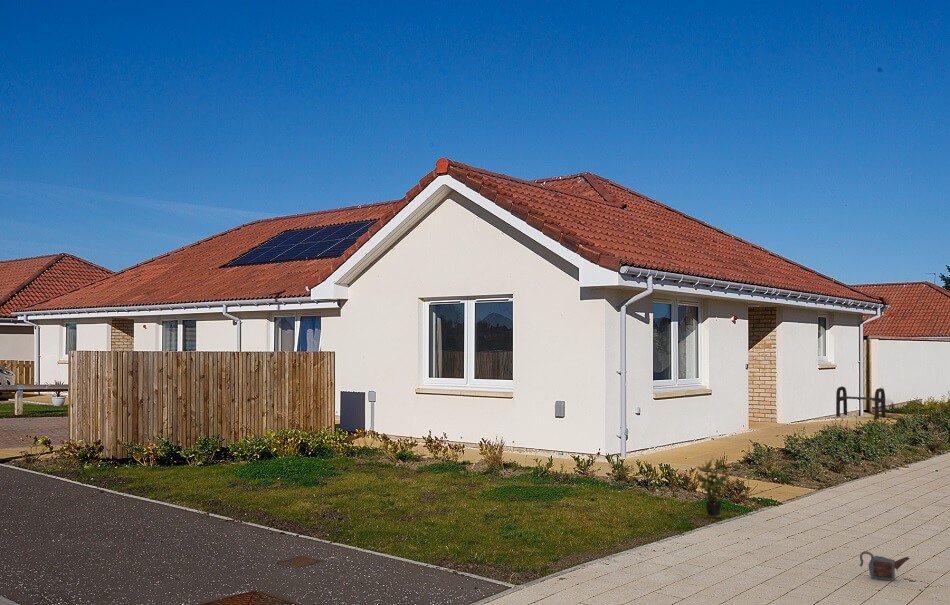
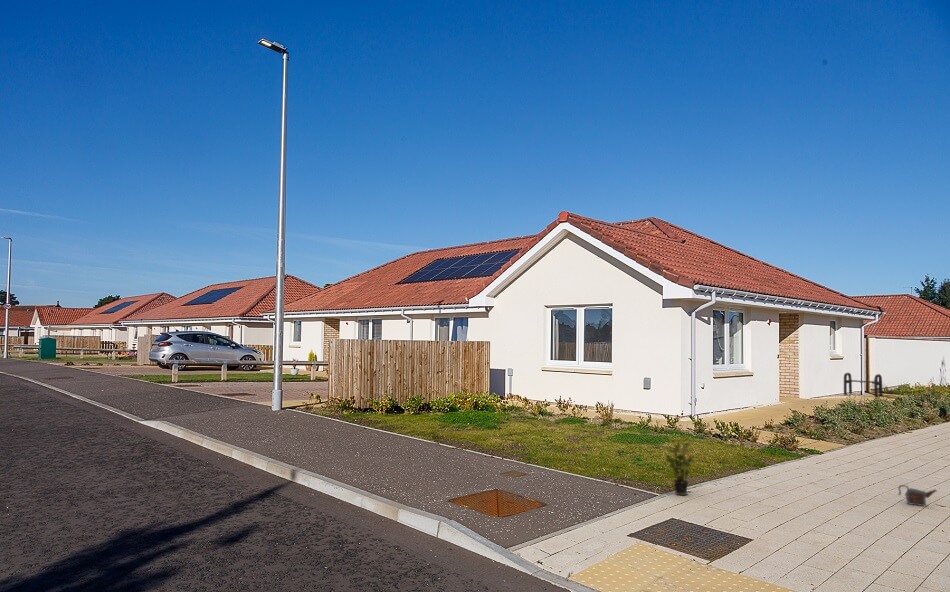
potted plant: present [697,459,728,518] -> present [666,442,695,495]

